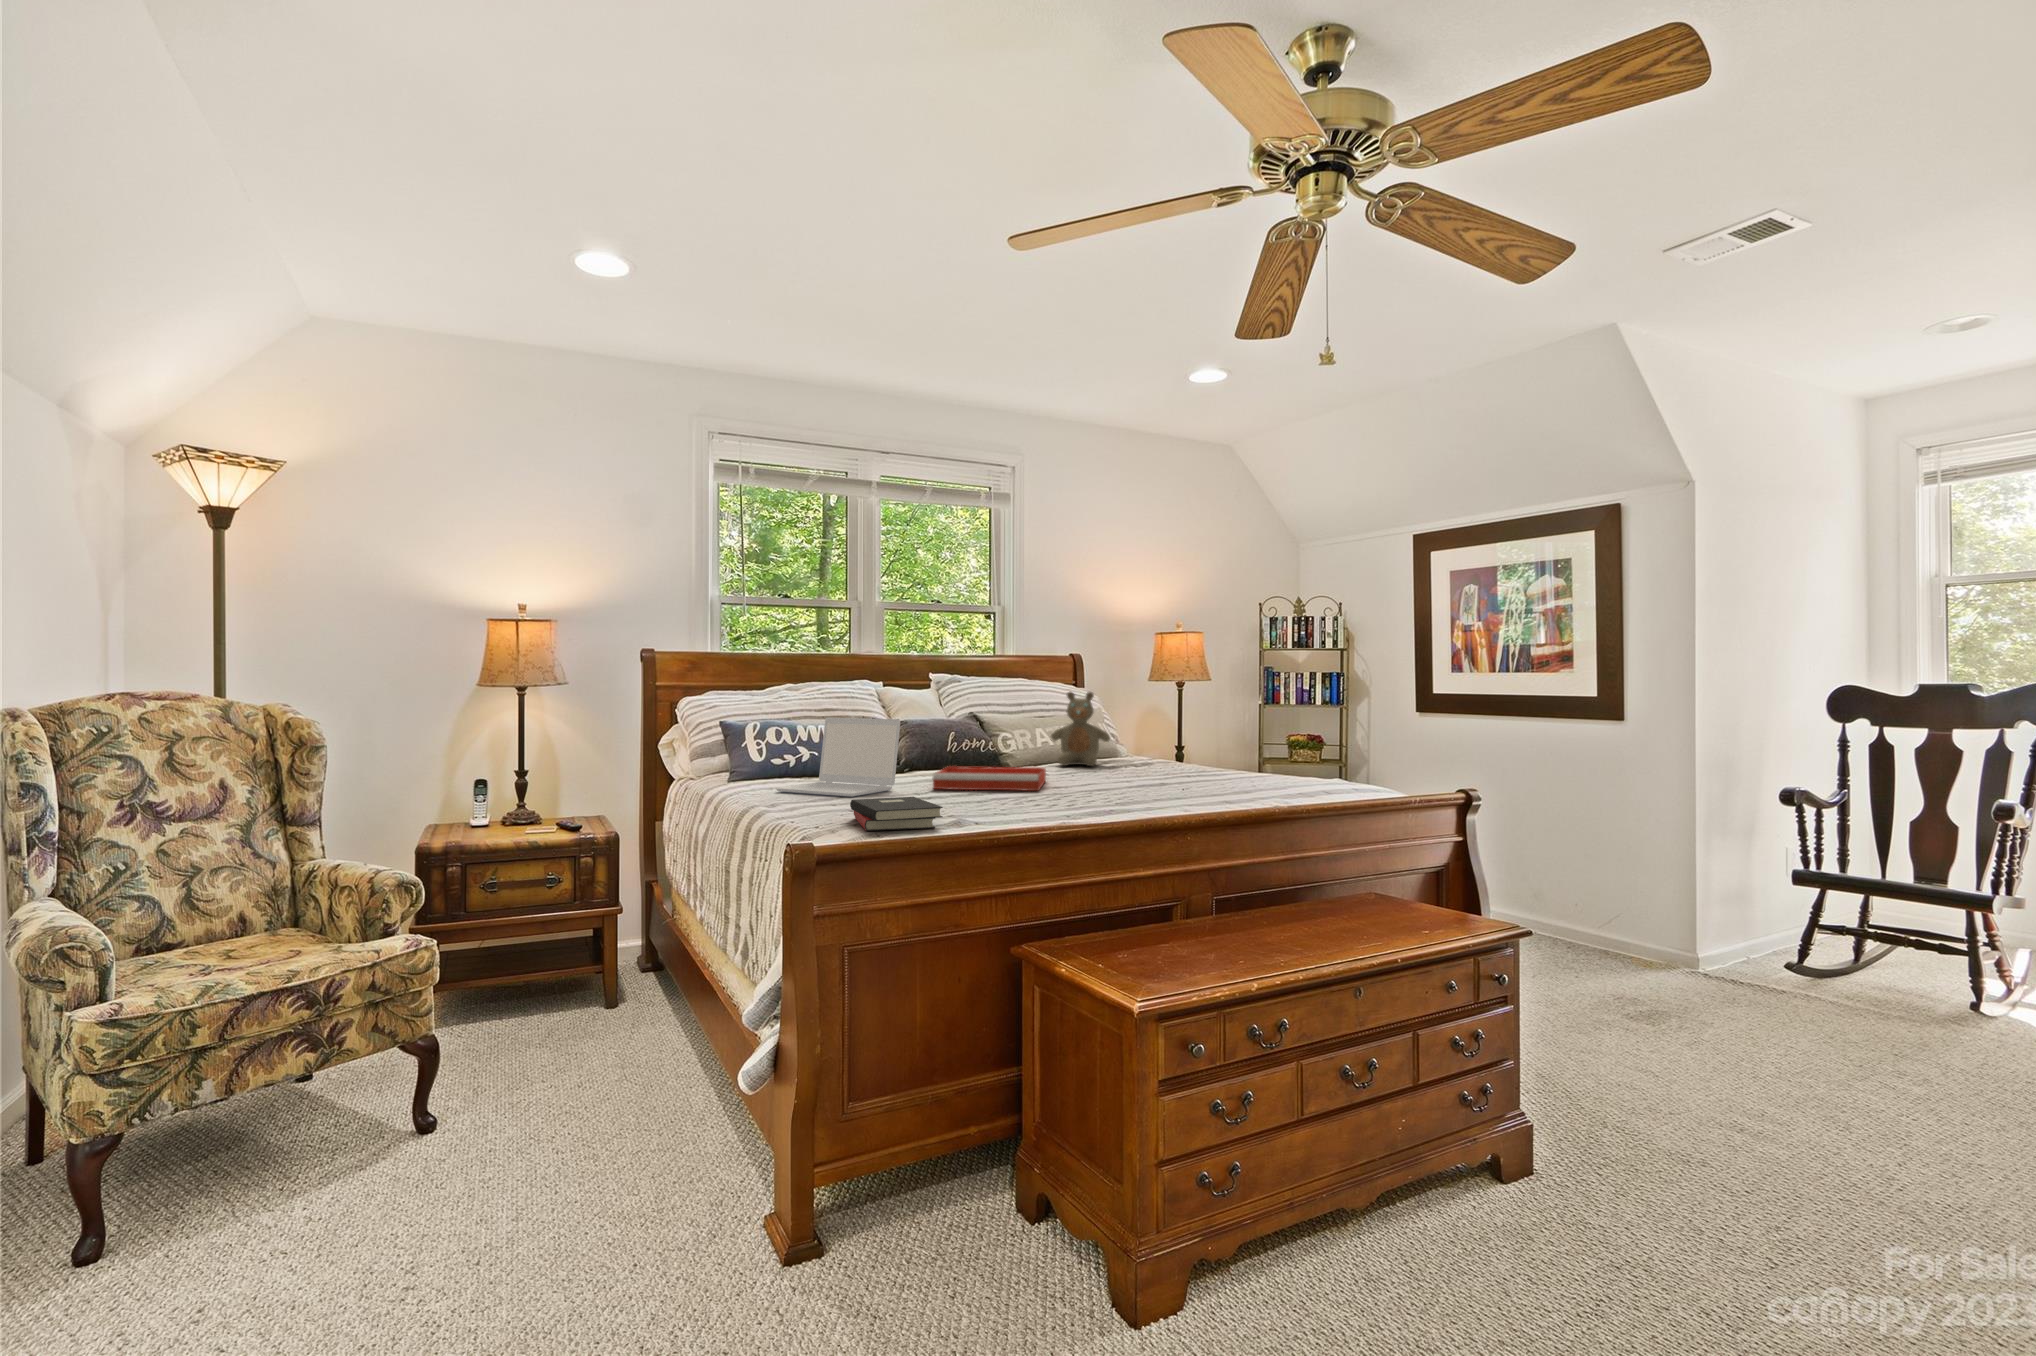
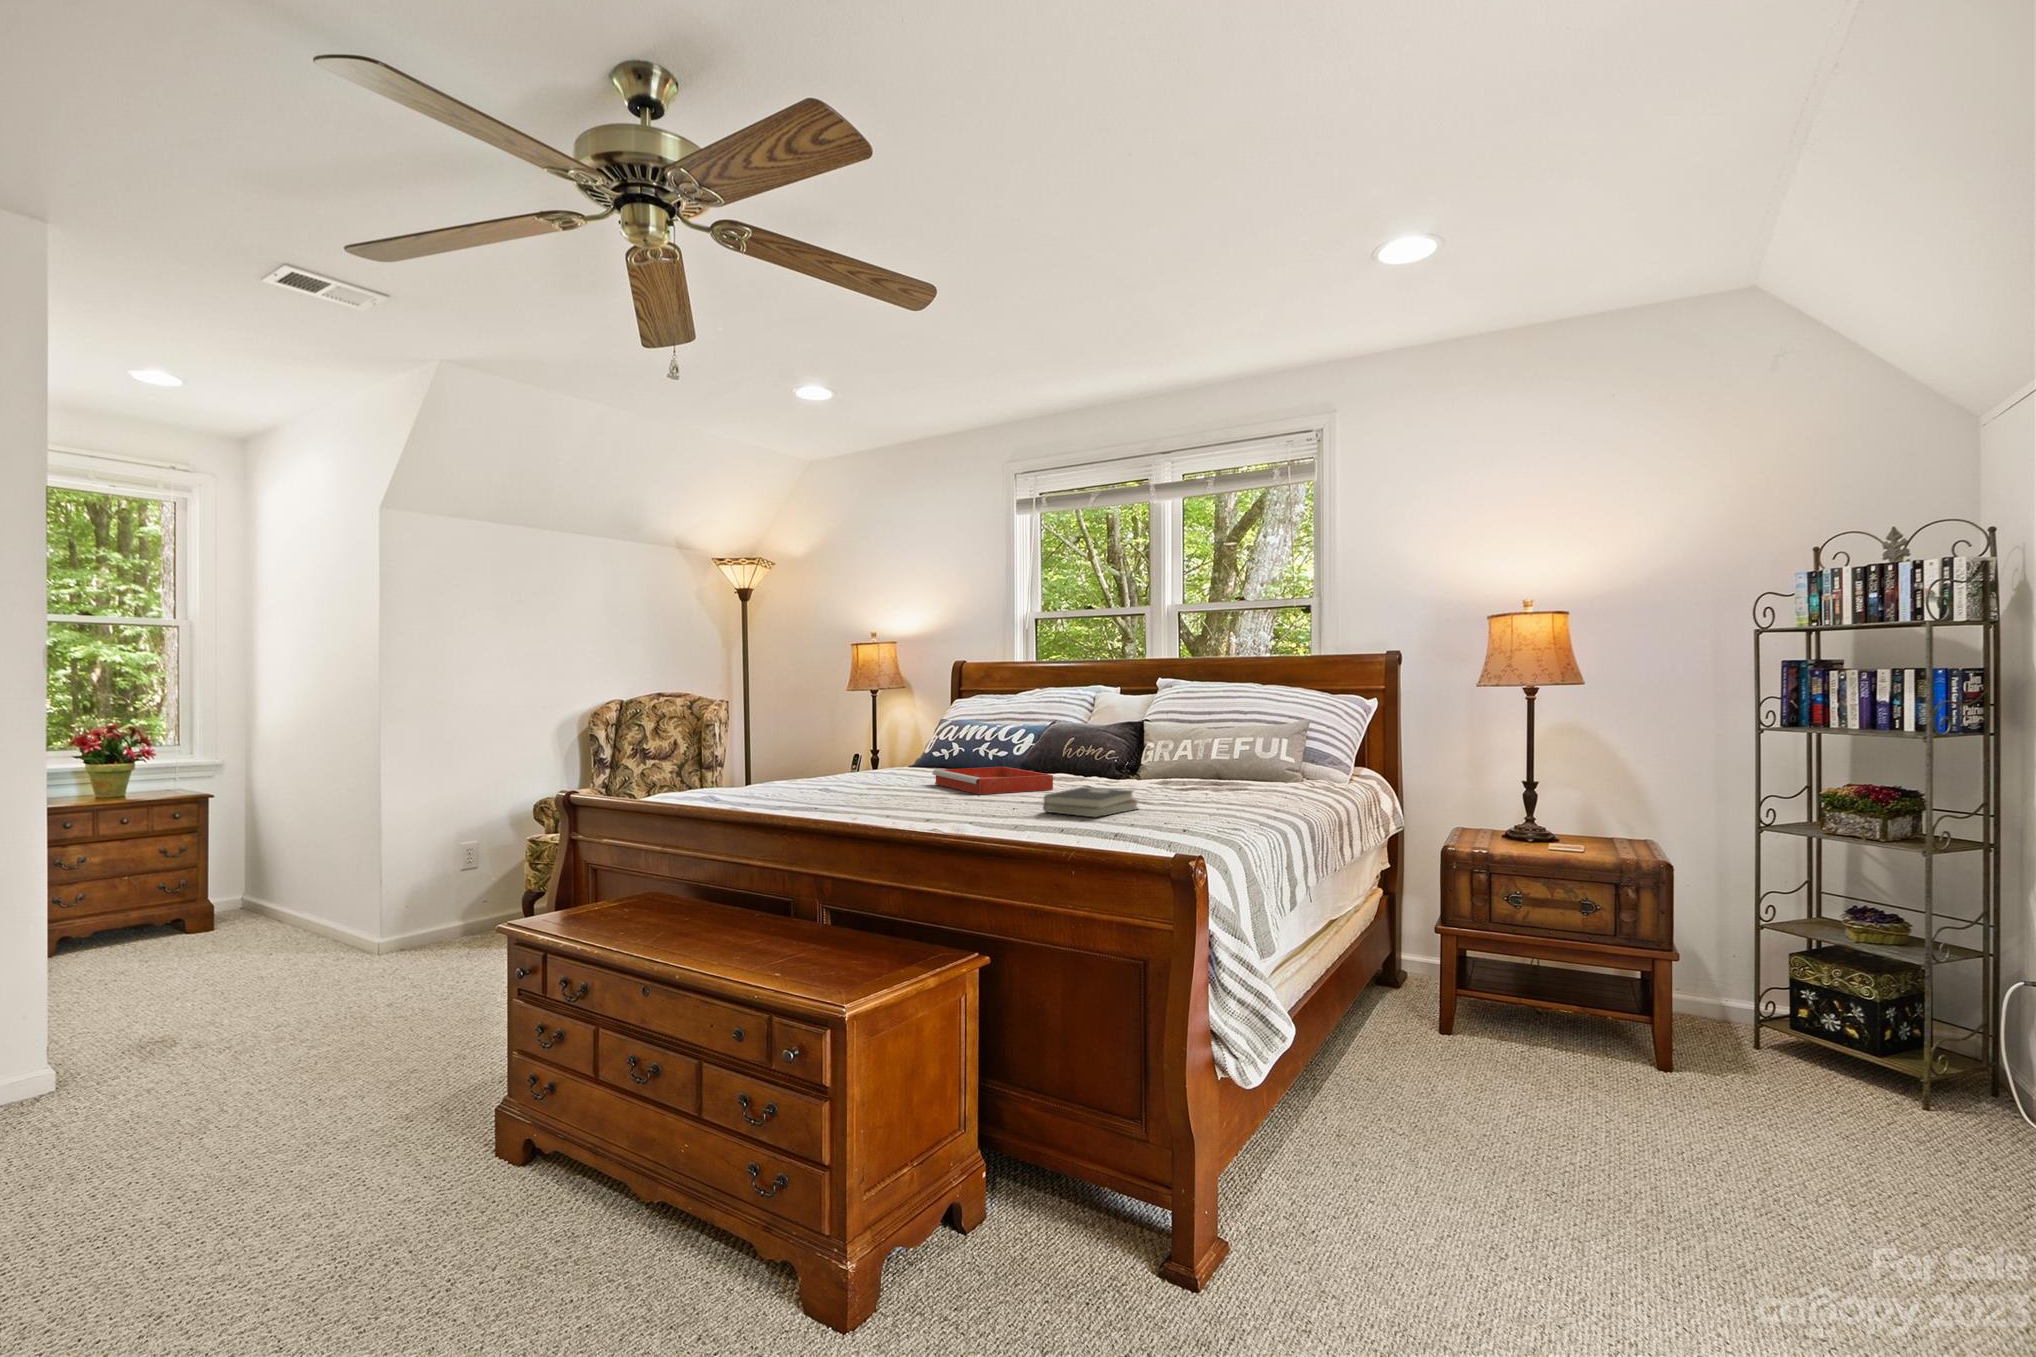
teddy bear: present [1051,692,1110,766] -> none [1183,698,1252,784]
laptop: present [776,718,900,797] -> none [855,716,928,781]
hardback book: present [850,797,943,831] -> present [1043,787,1138,818]

